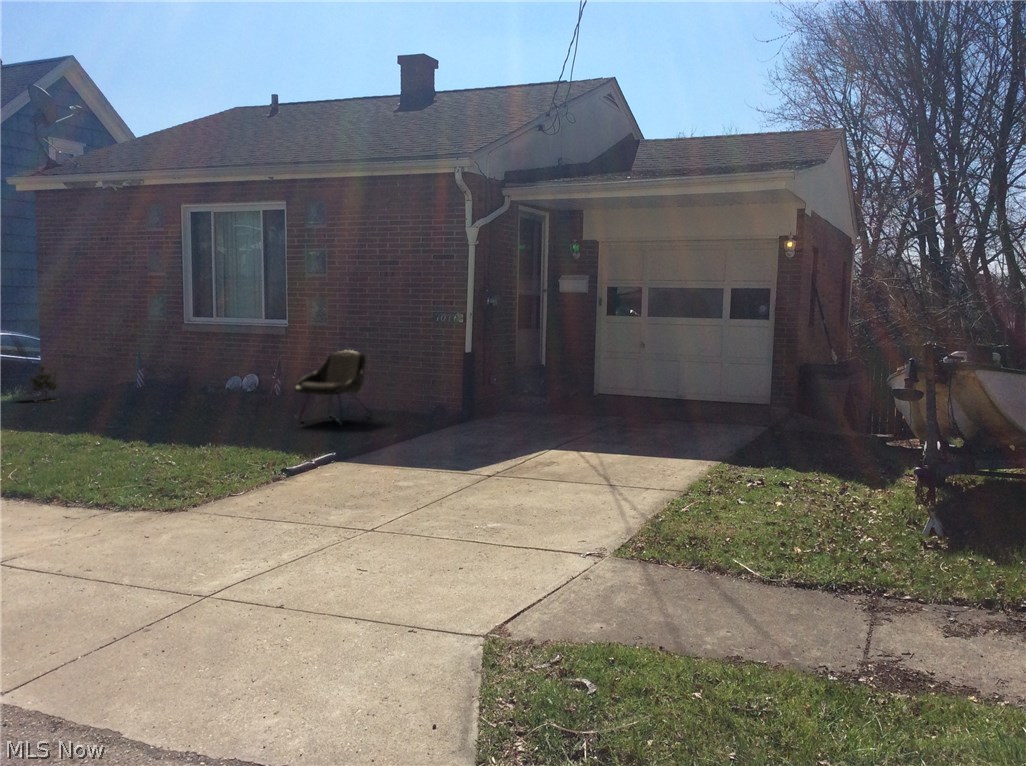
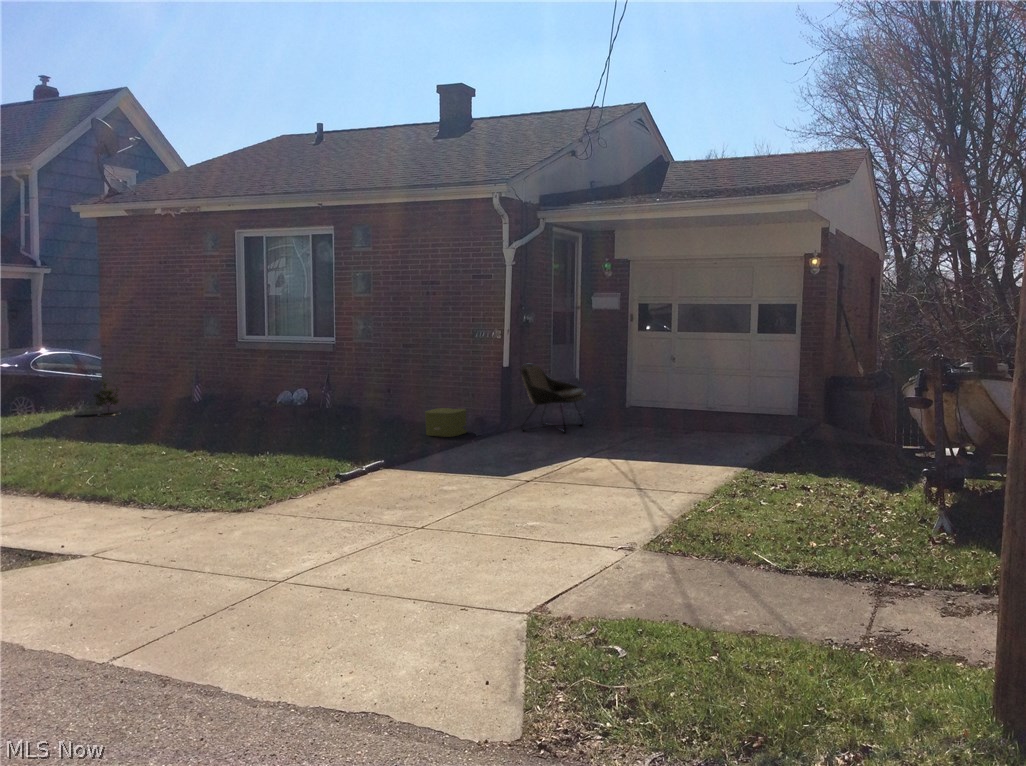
lounge chair: present [294,350,371,425] -> present [521,363,587,432]
storage box: none [381,396,426,426] -> present [425,408,467,437]

